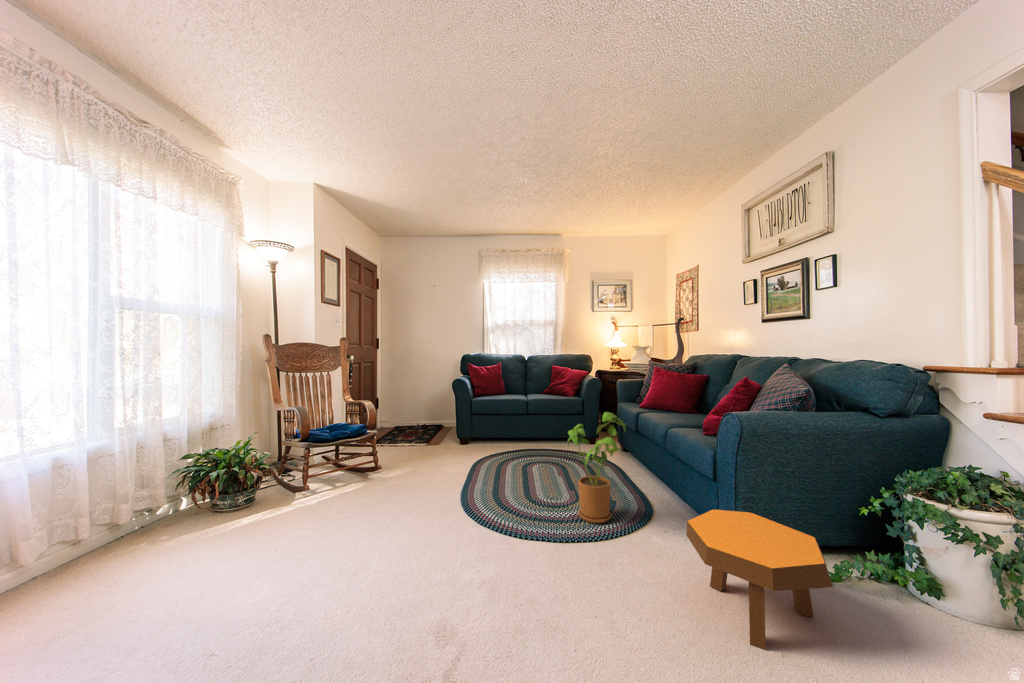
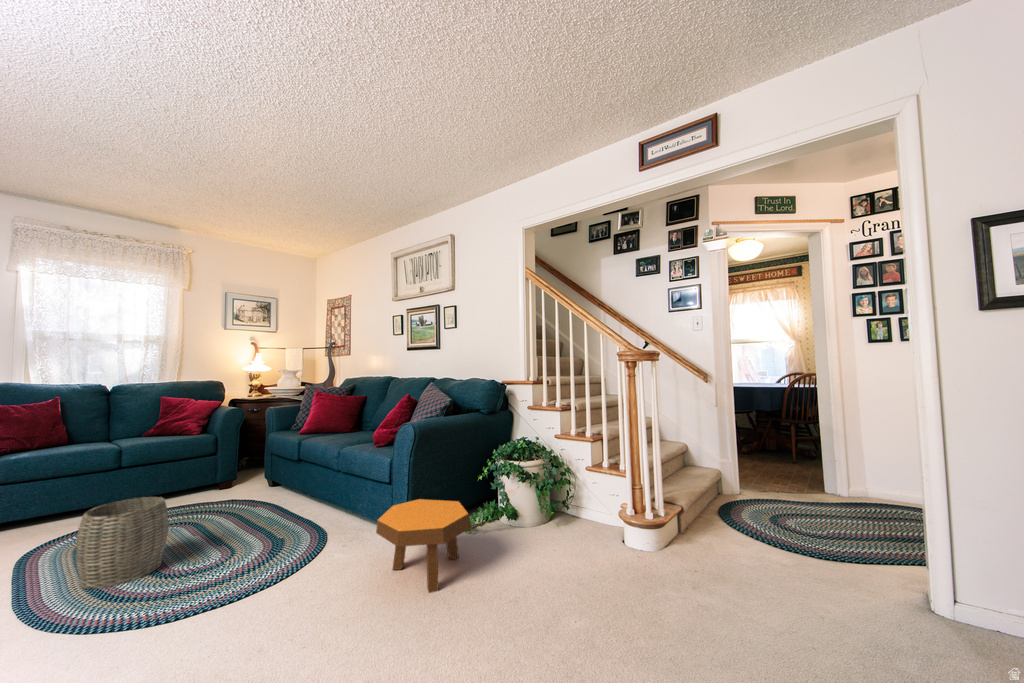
house plant: present [568,412,625,523] -> none [228,440,304,569]
woven basket: none [492,437,538,496] -> present [76,497,168,589]

